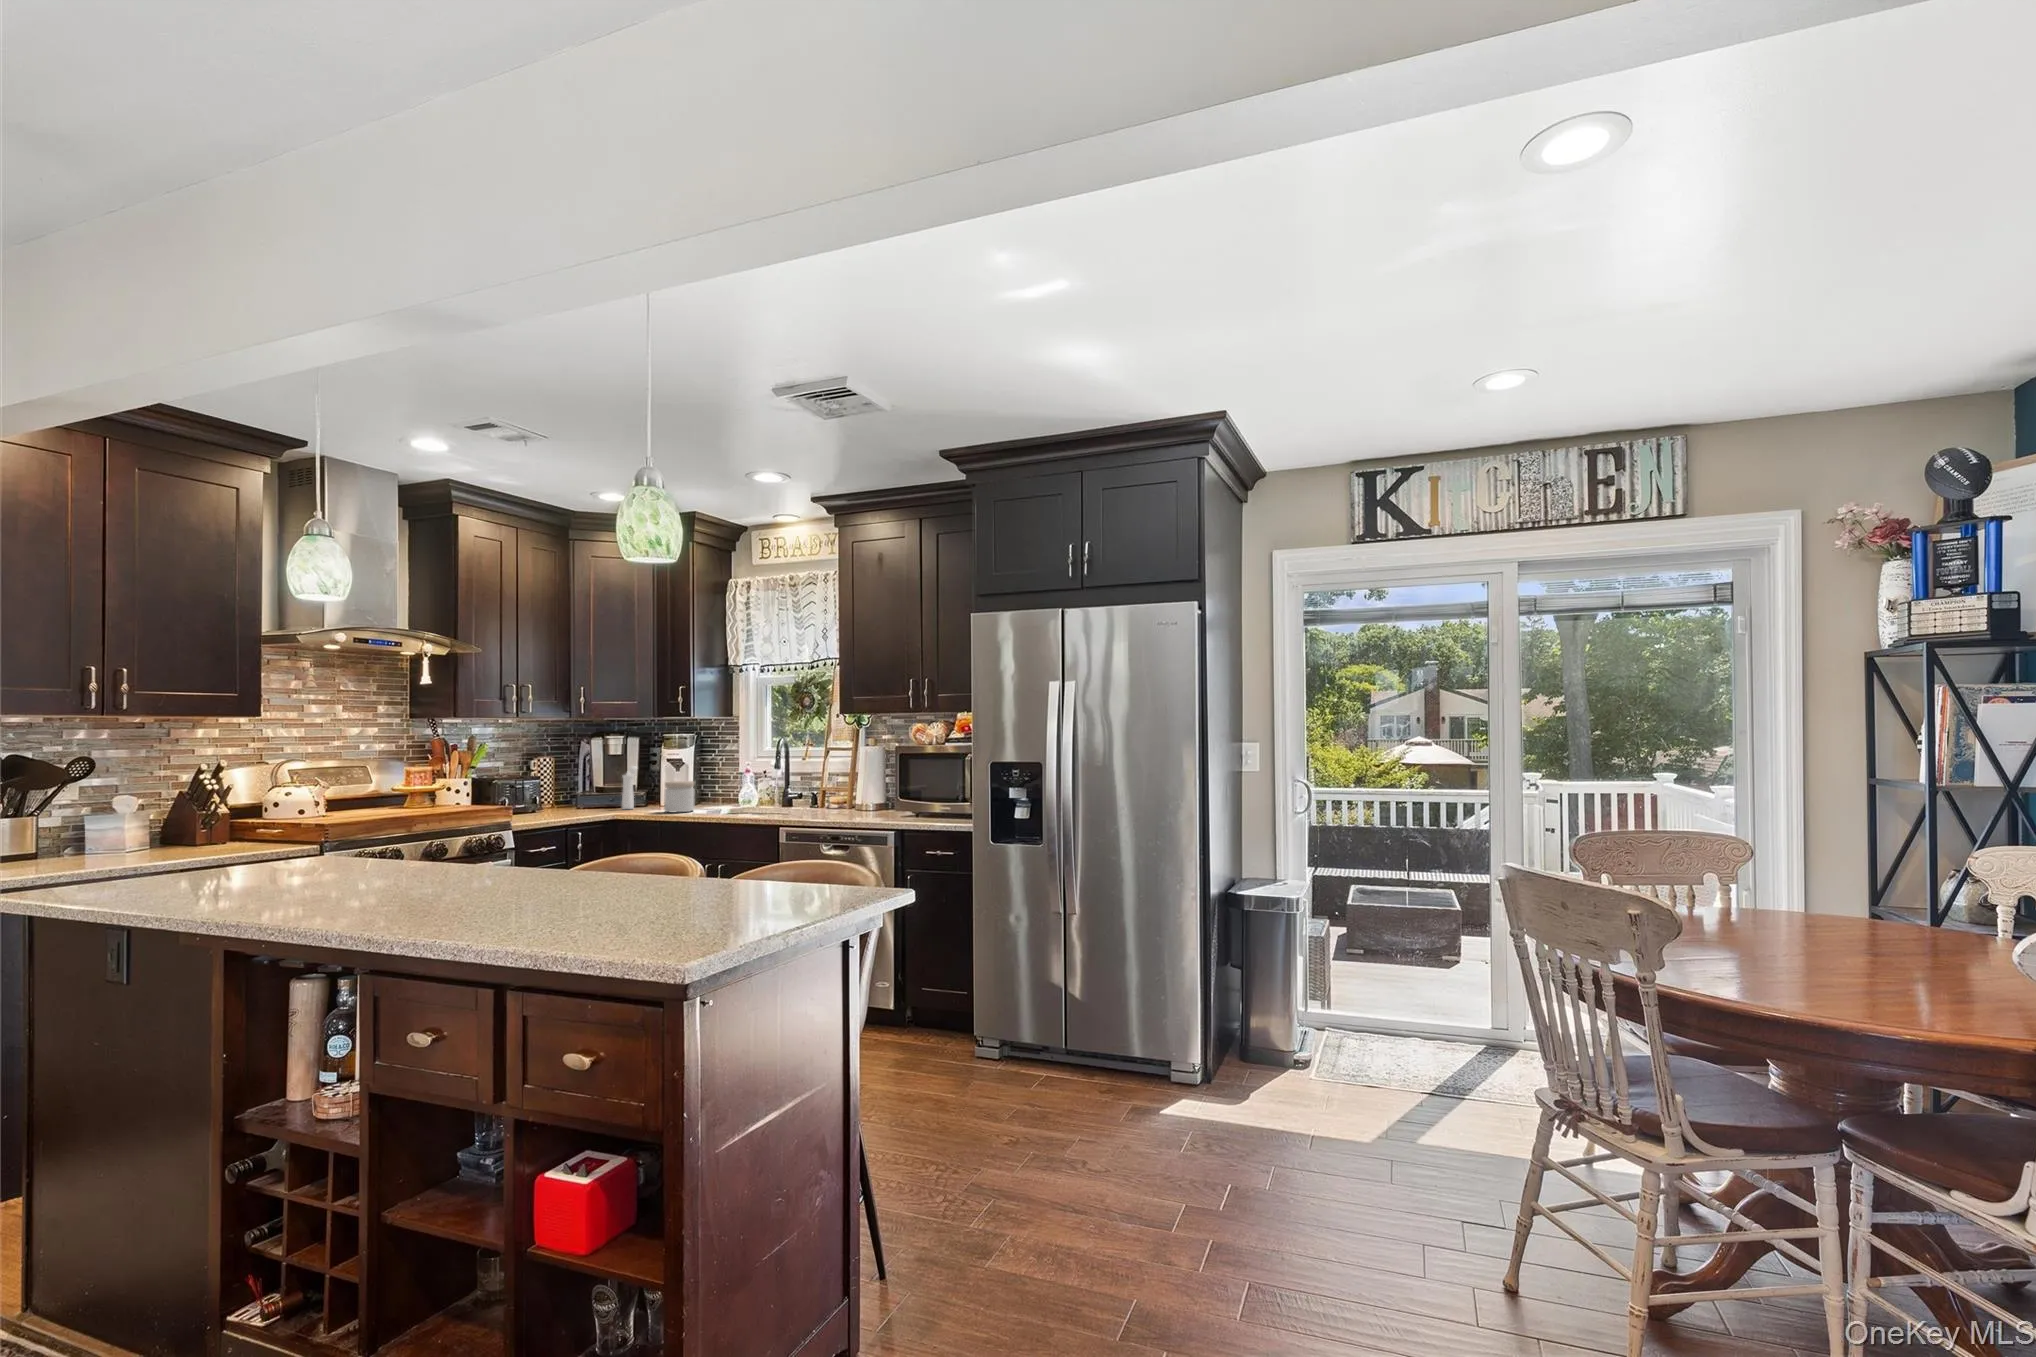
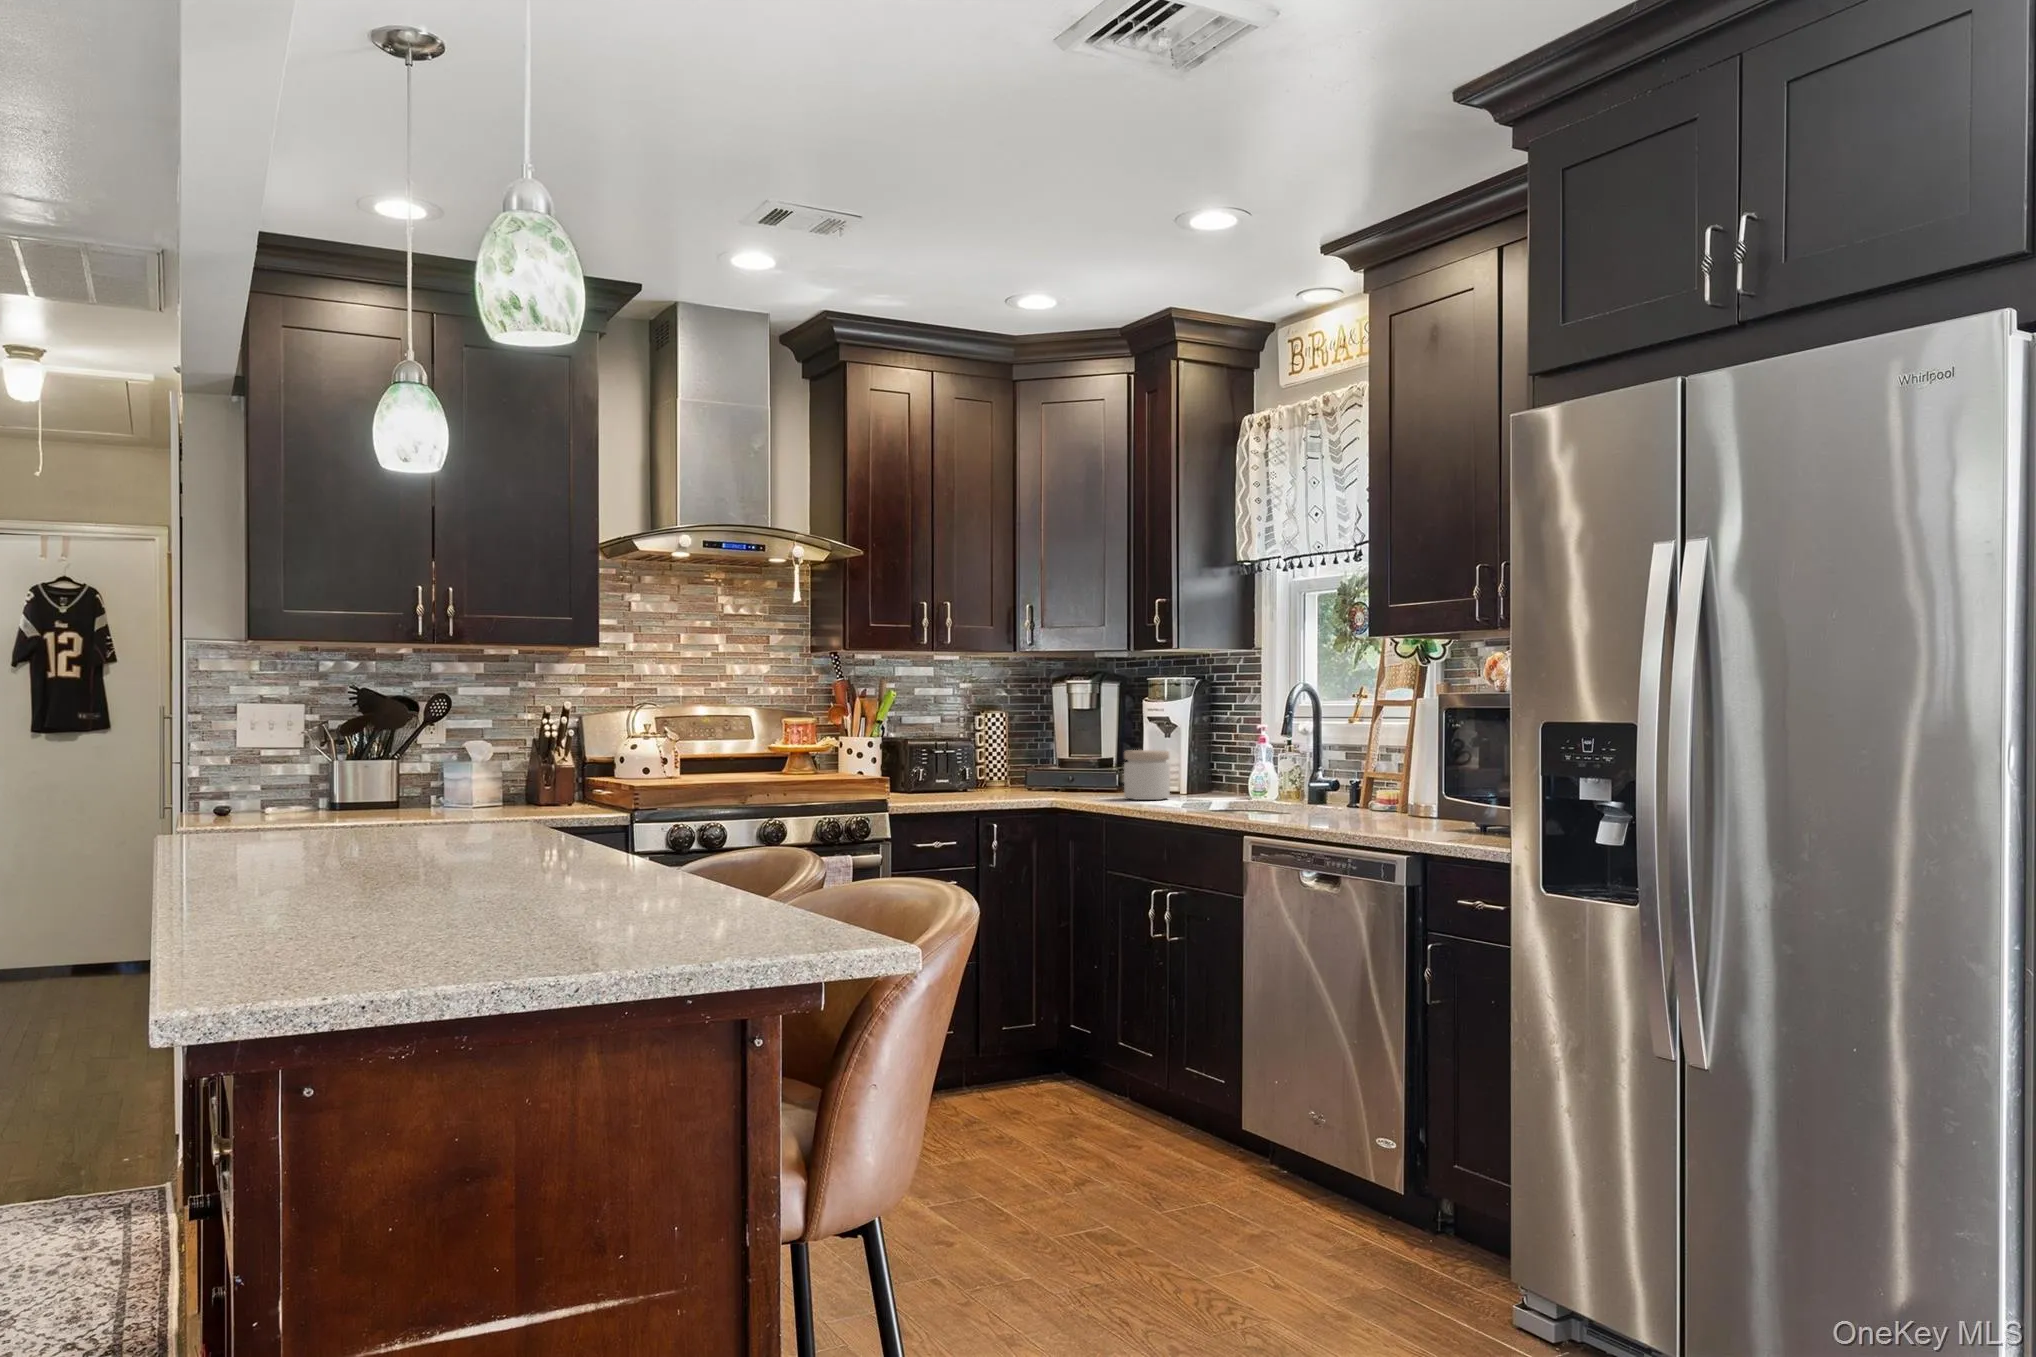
pepper mill: present [622,766,637,809] -> none [1082,726,1111,792]

